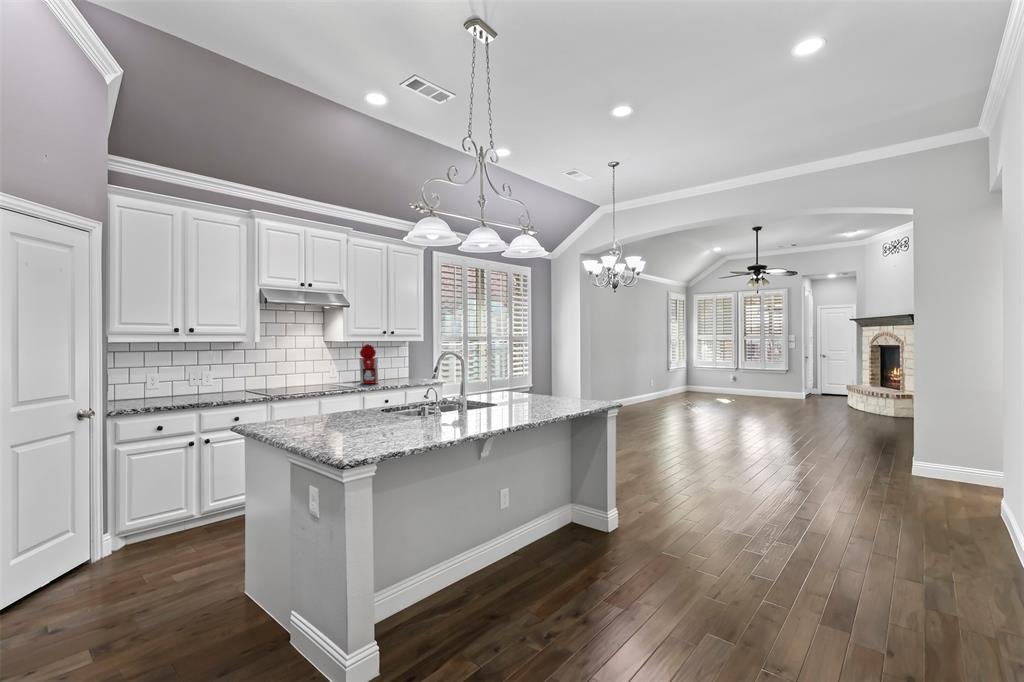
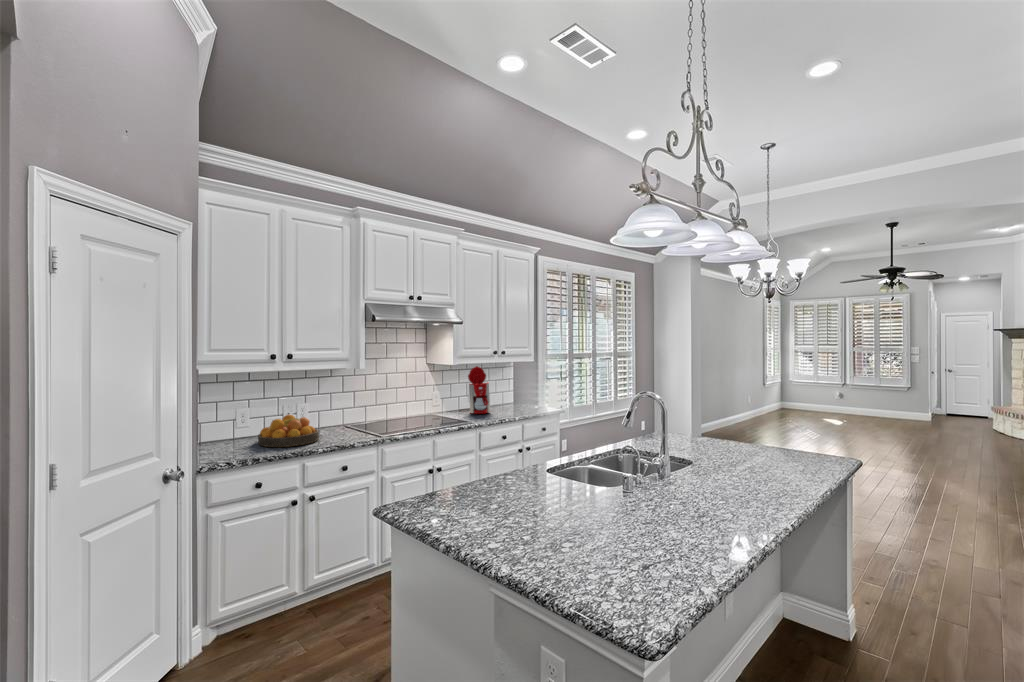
fruit bowl: none [163,378,217,402] -> present [258,415,319,447]

